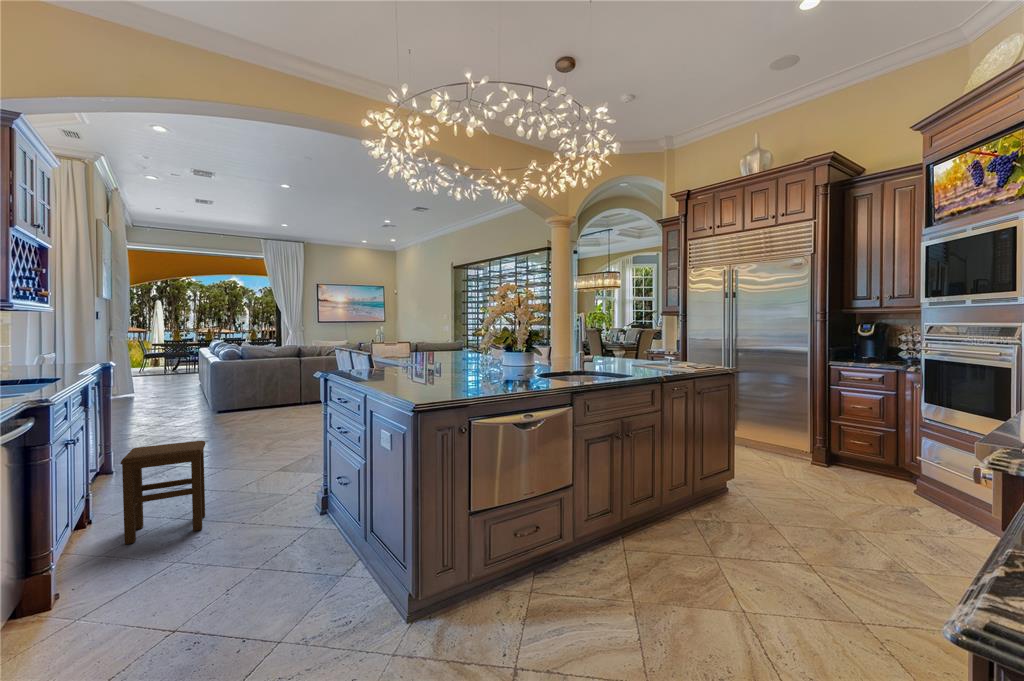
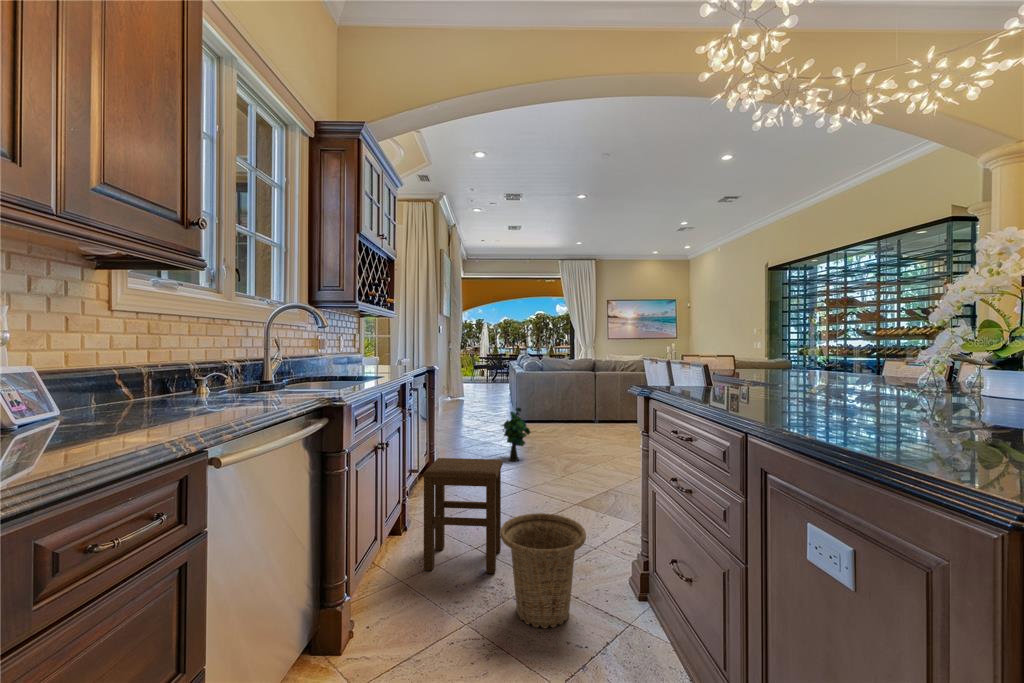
decorative plant: none [194,398,231,451] -> present [502,408,530,461]
basket: none [209,471,281,548] -> present [500,513,586,628]

